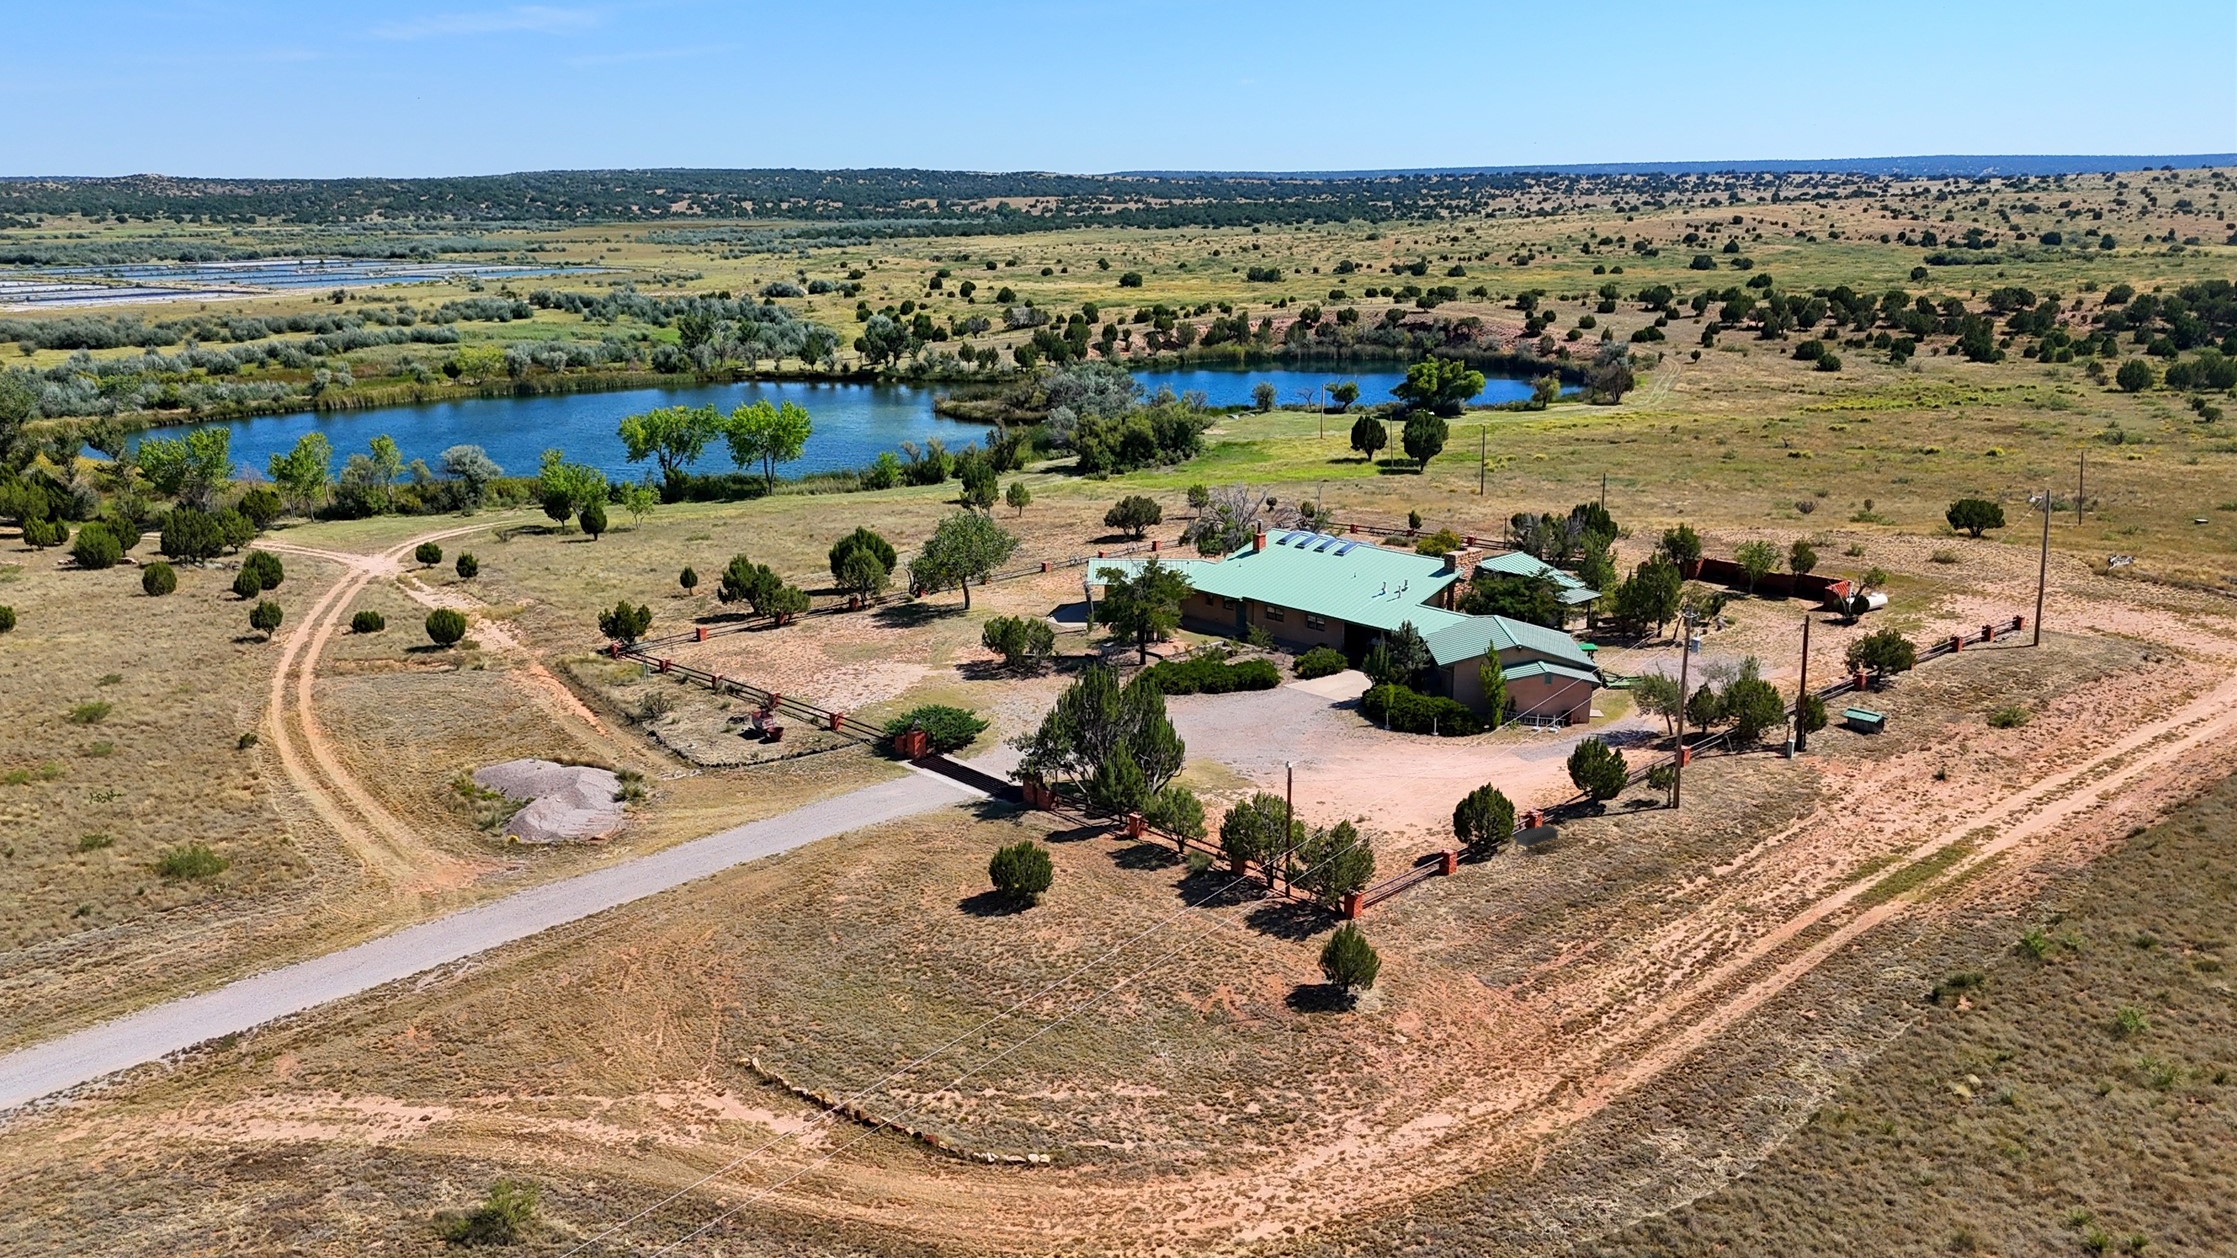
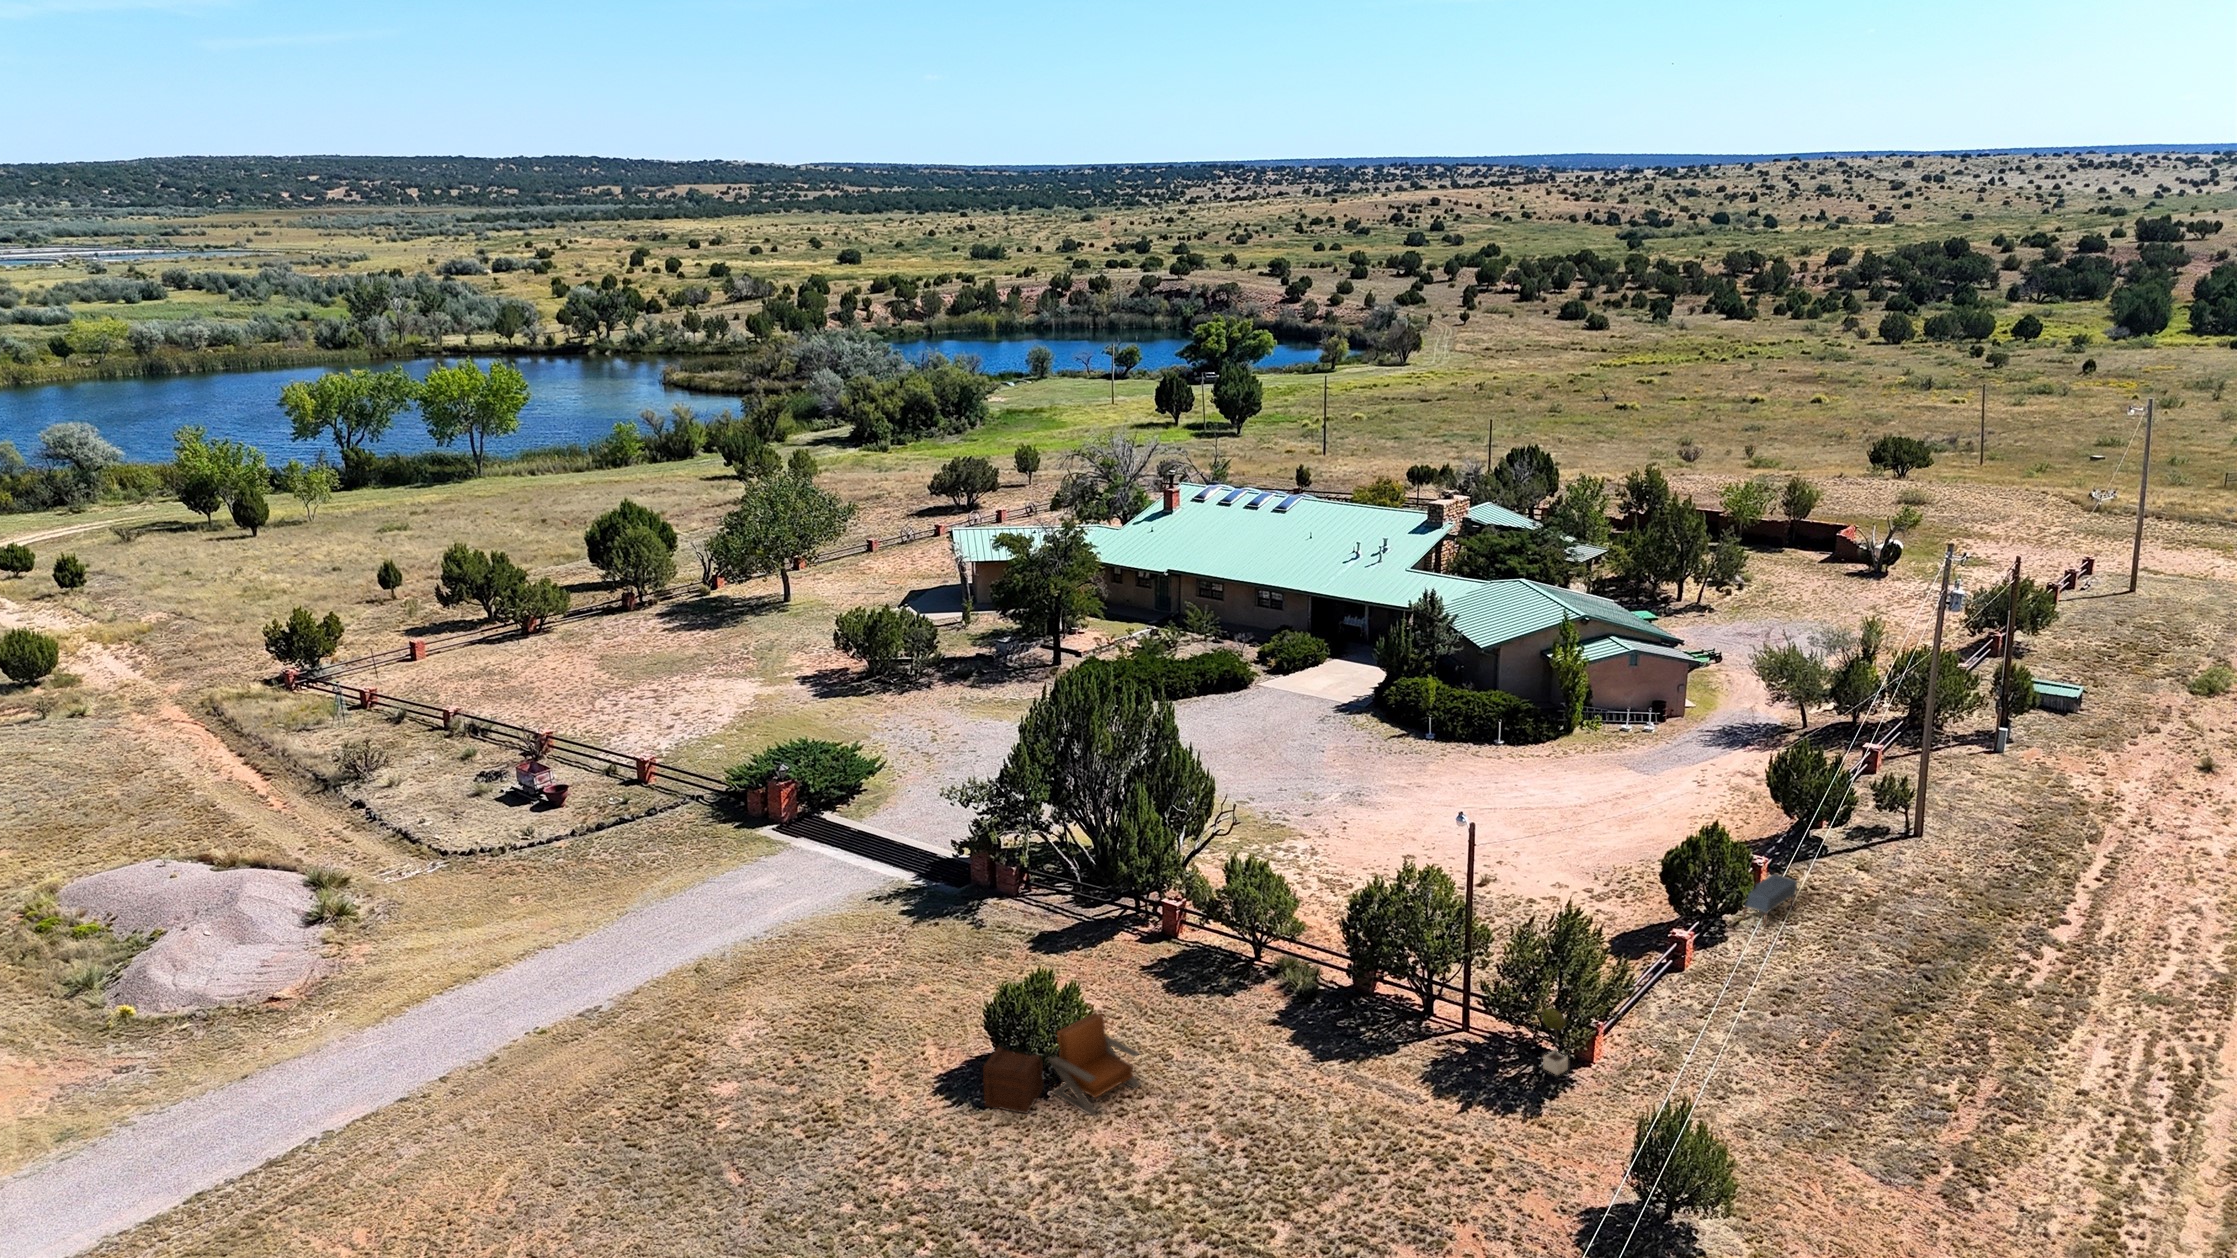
lounge chair: none [1021,868,1077,924] -> present [1048,1013,1140,1114]
wooden crate: none [982,881,1020,921] -> present [983,1047,1043,1114]
potted tree: none [1321,883,1338,925] -> present [1542,1008,1568,1075]

